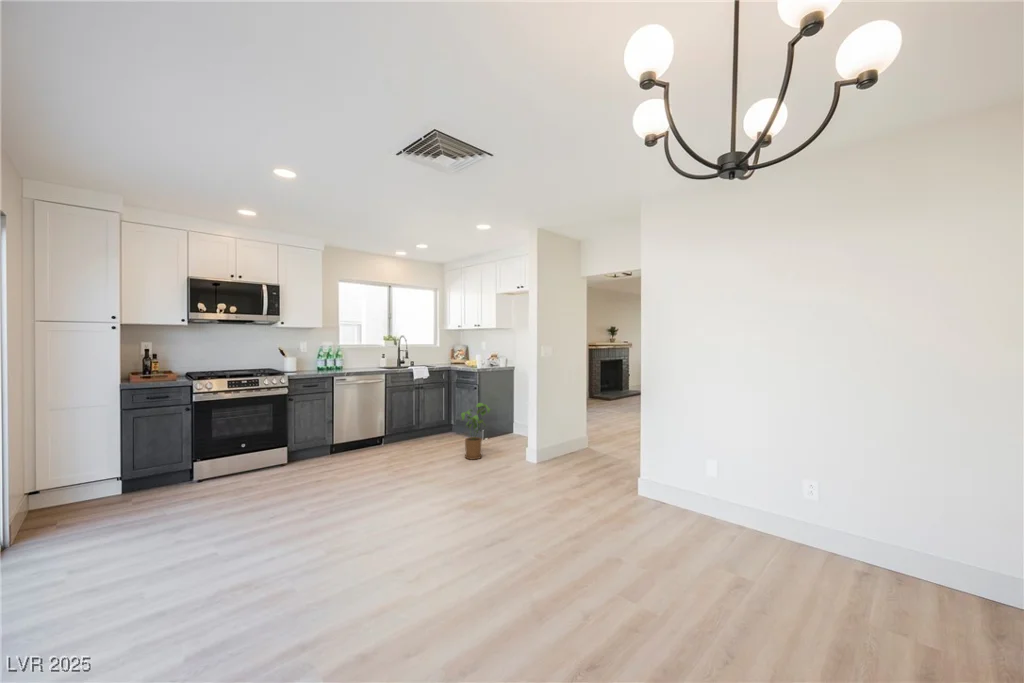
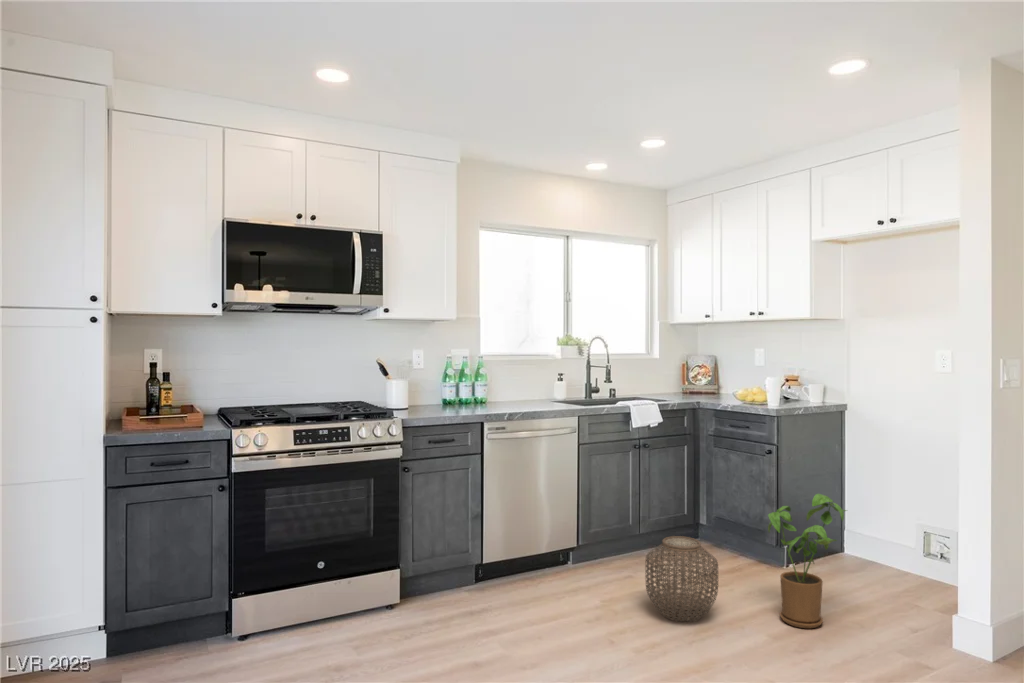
woven basket: none [407,425,438,461] -> present [645,536,718,622]

